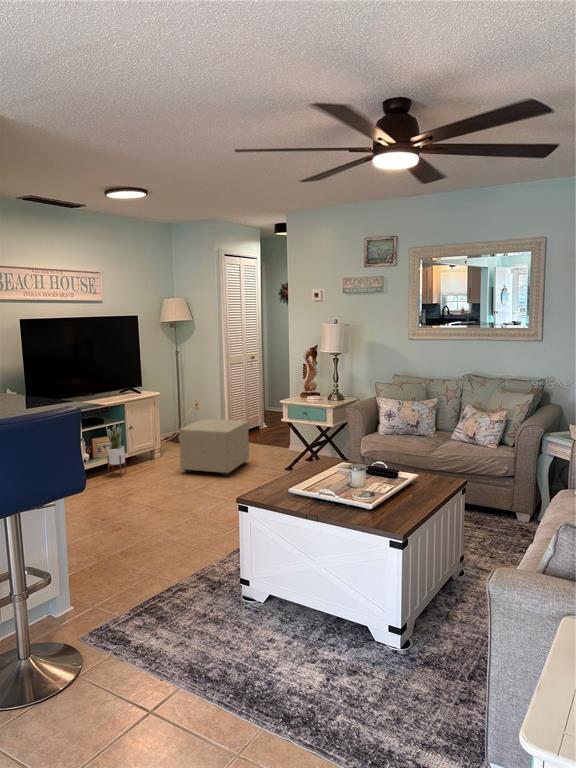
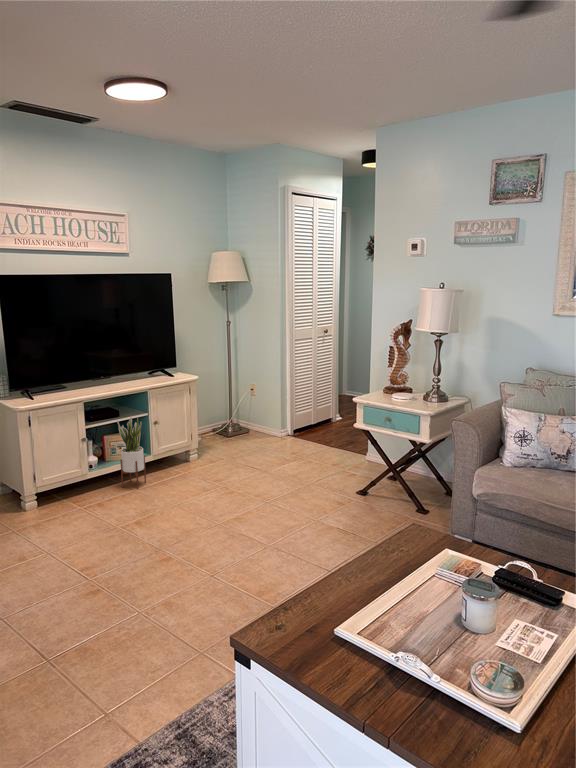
ottoman: present [179,419,249,476] -> none [214,414,310,499]

